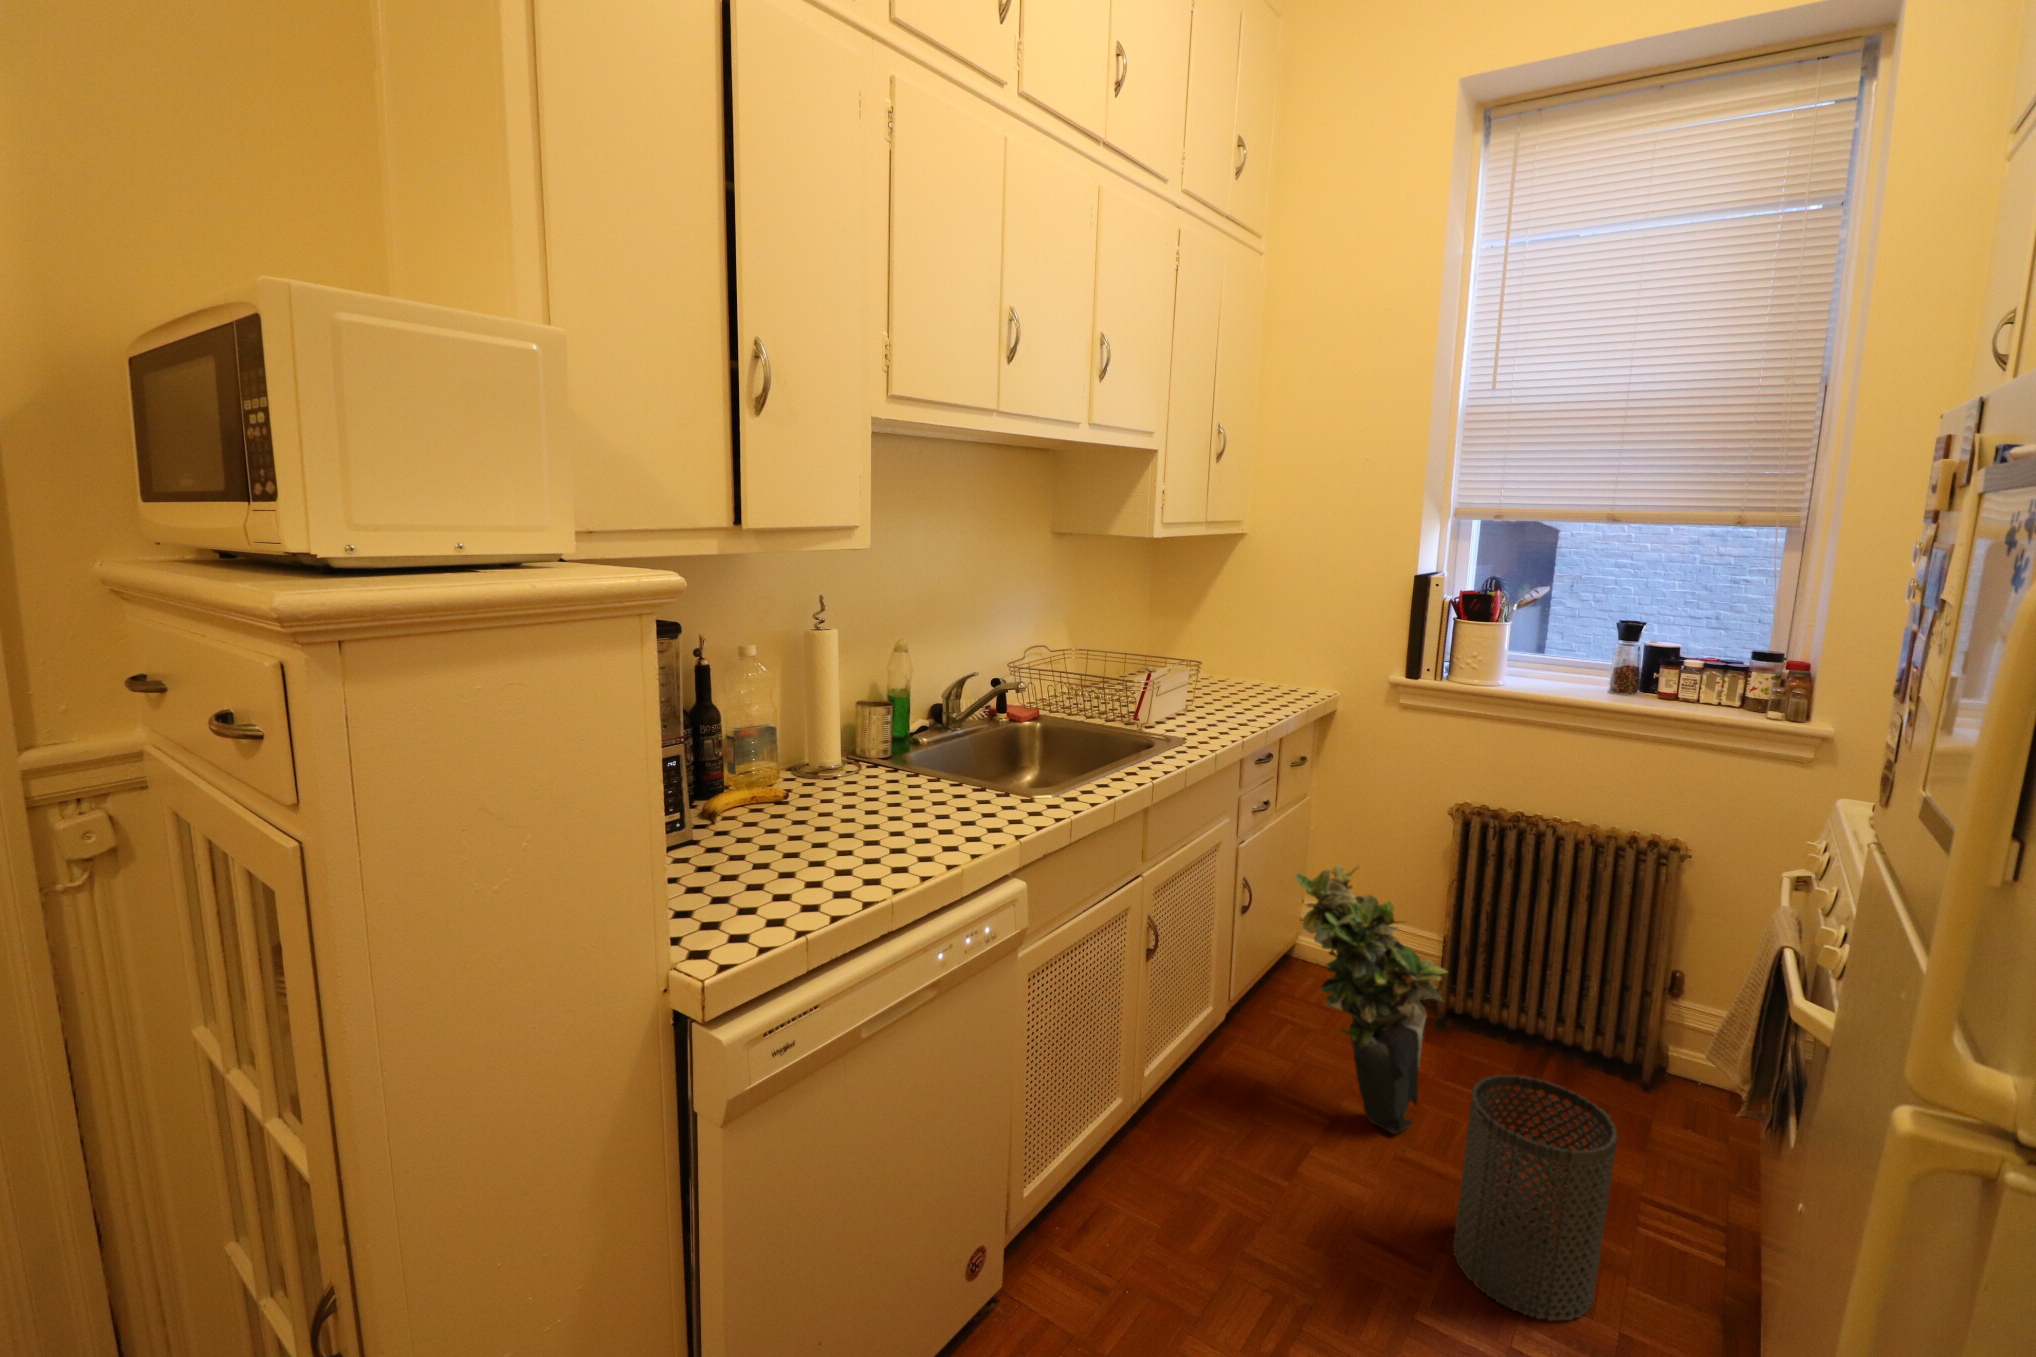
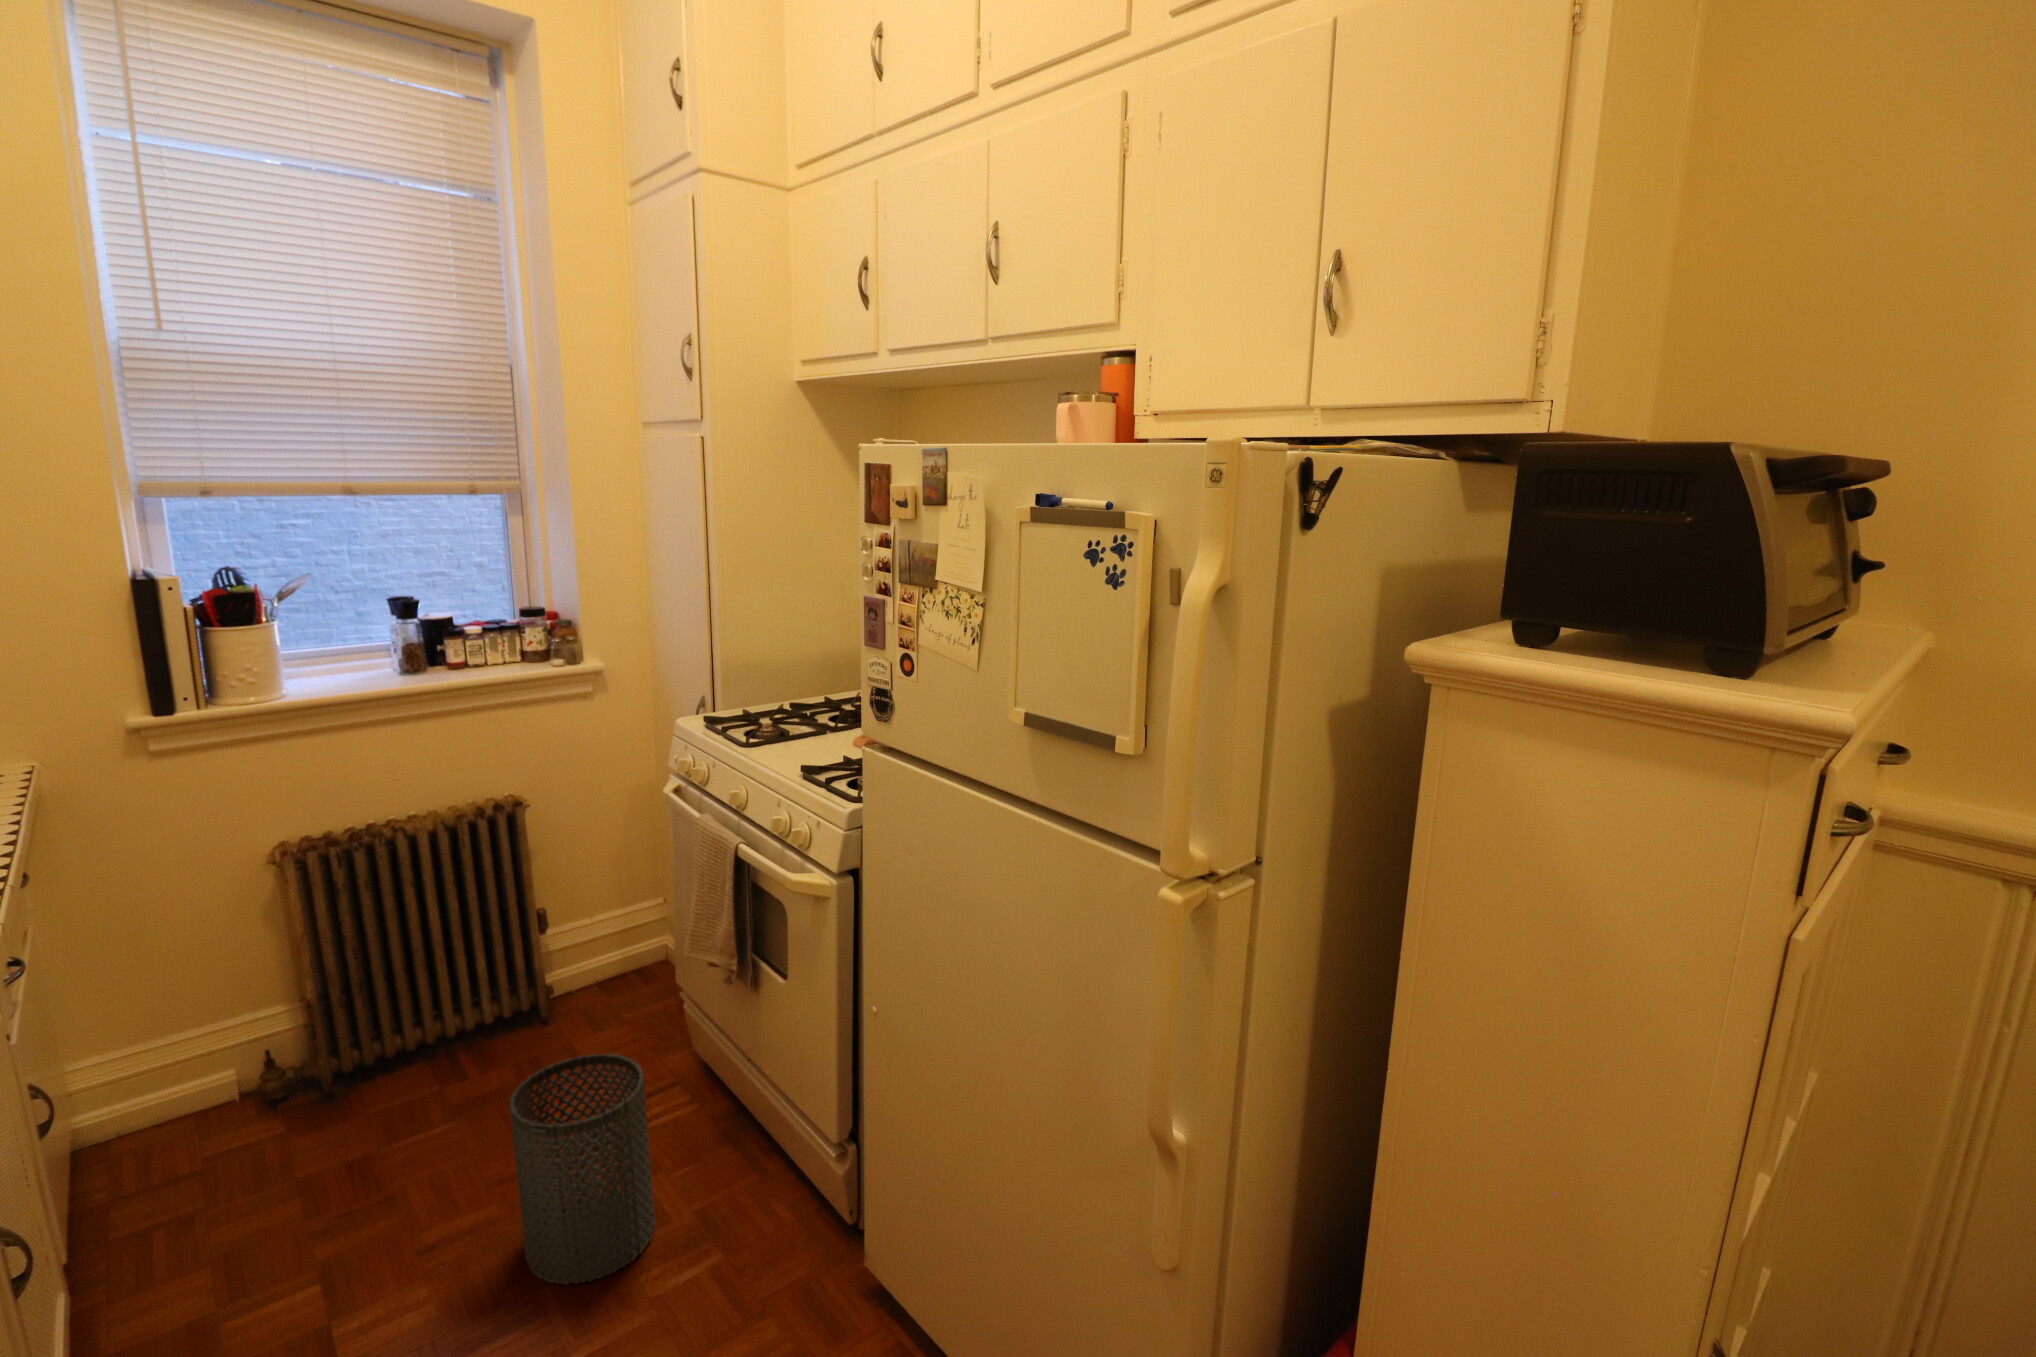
potted plant: present [1294,864,1446,1134] -> none [157,968,407,1242]

